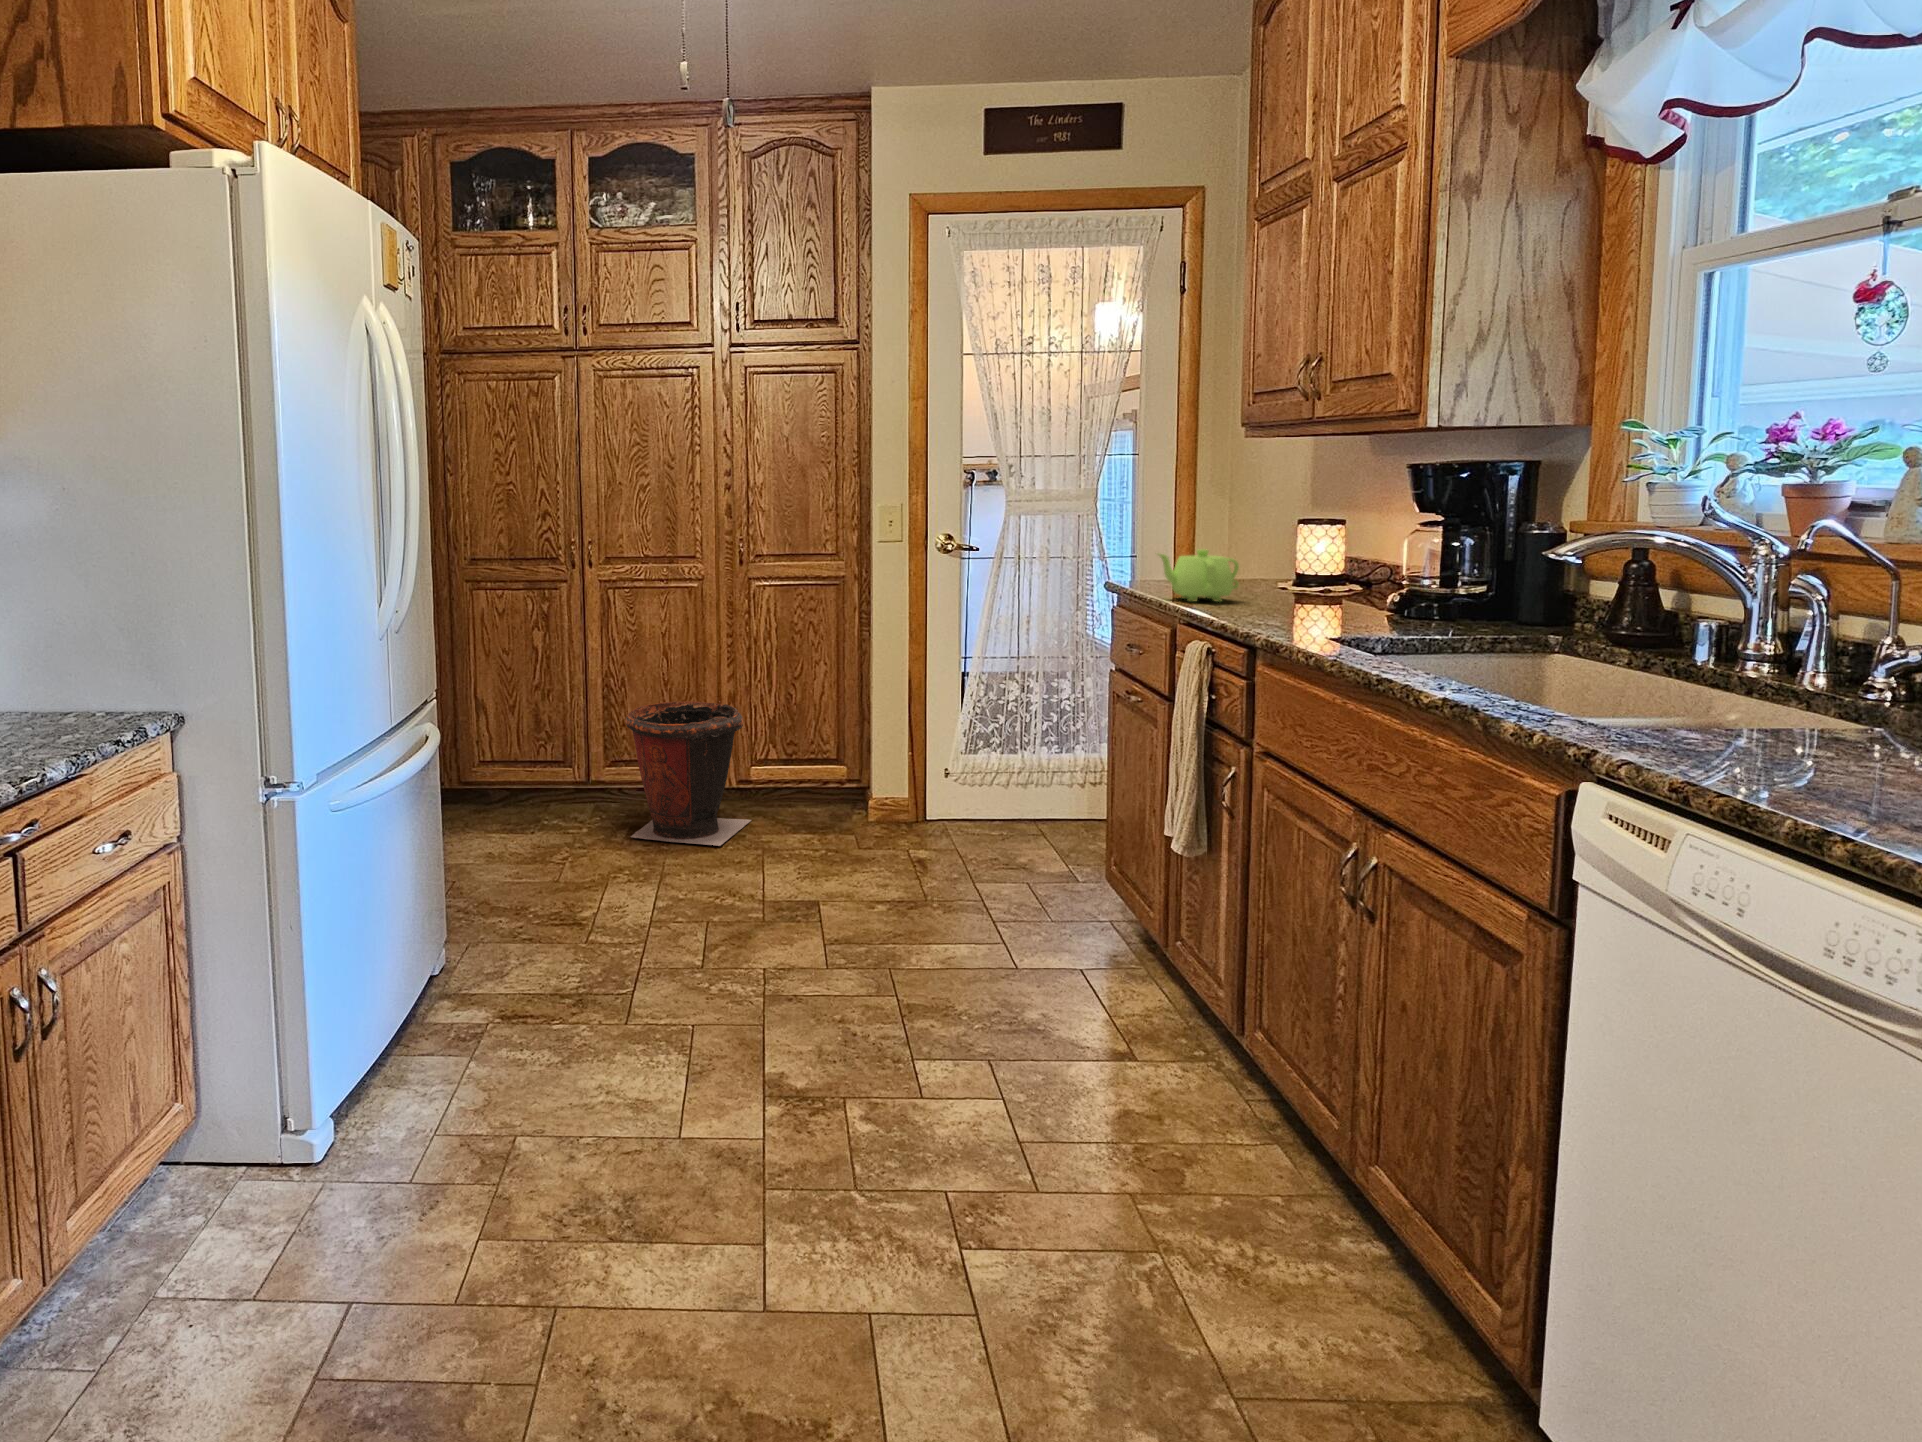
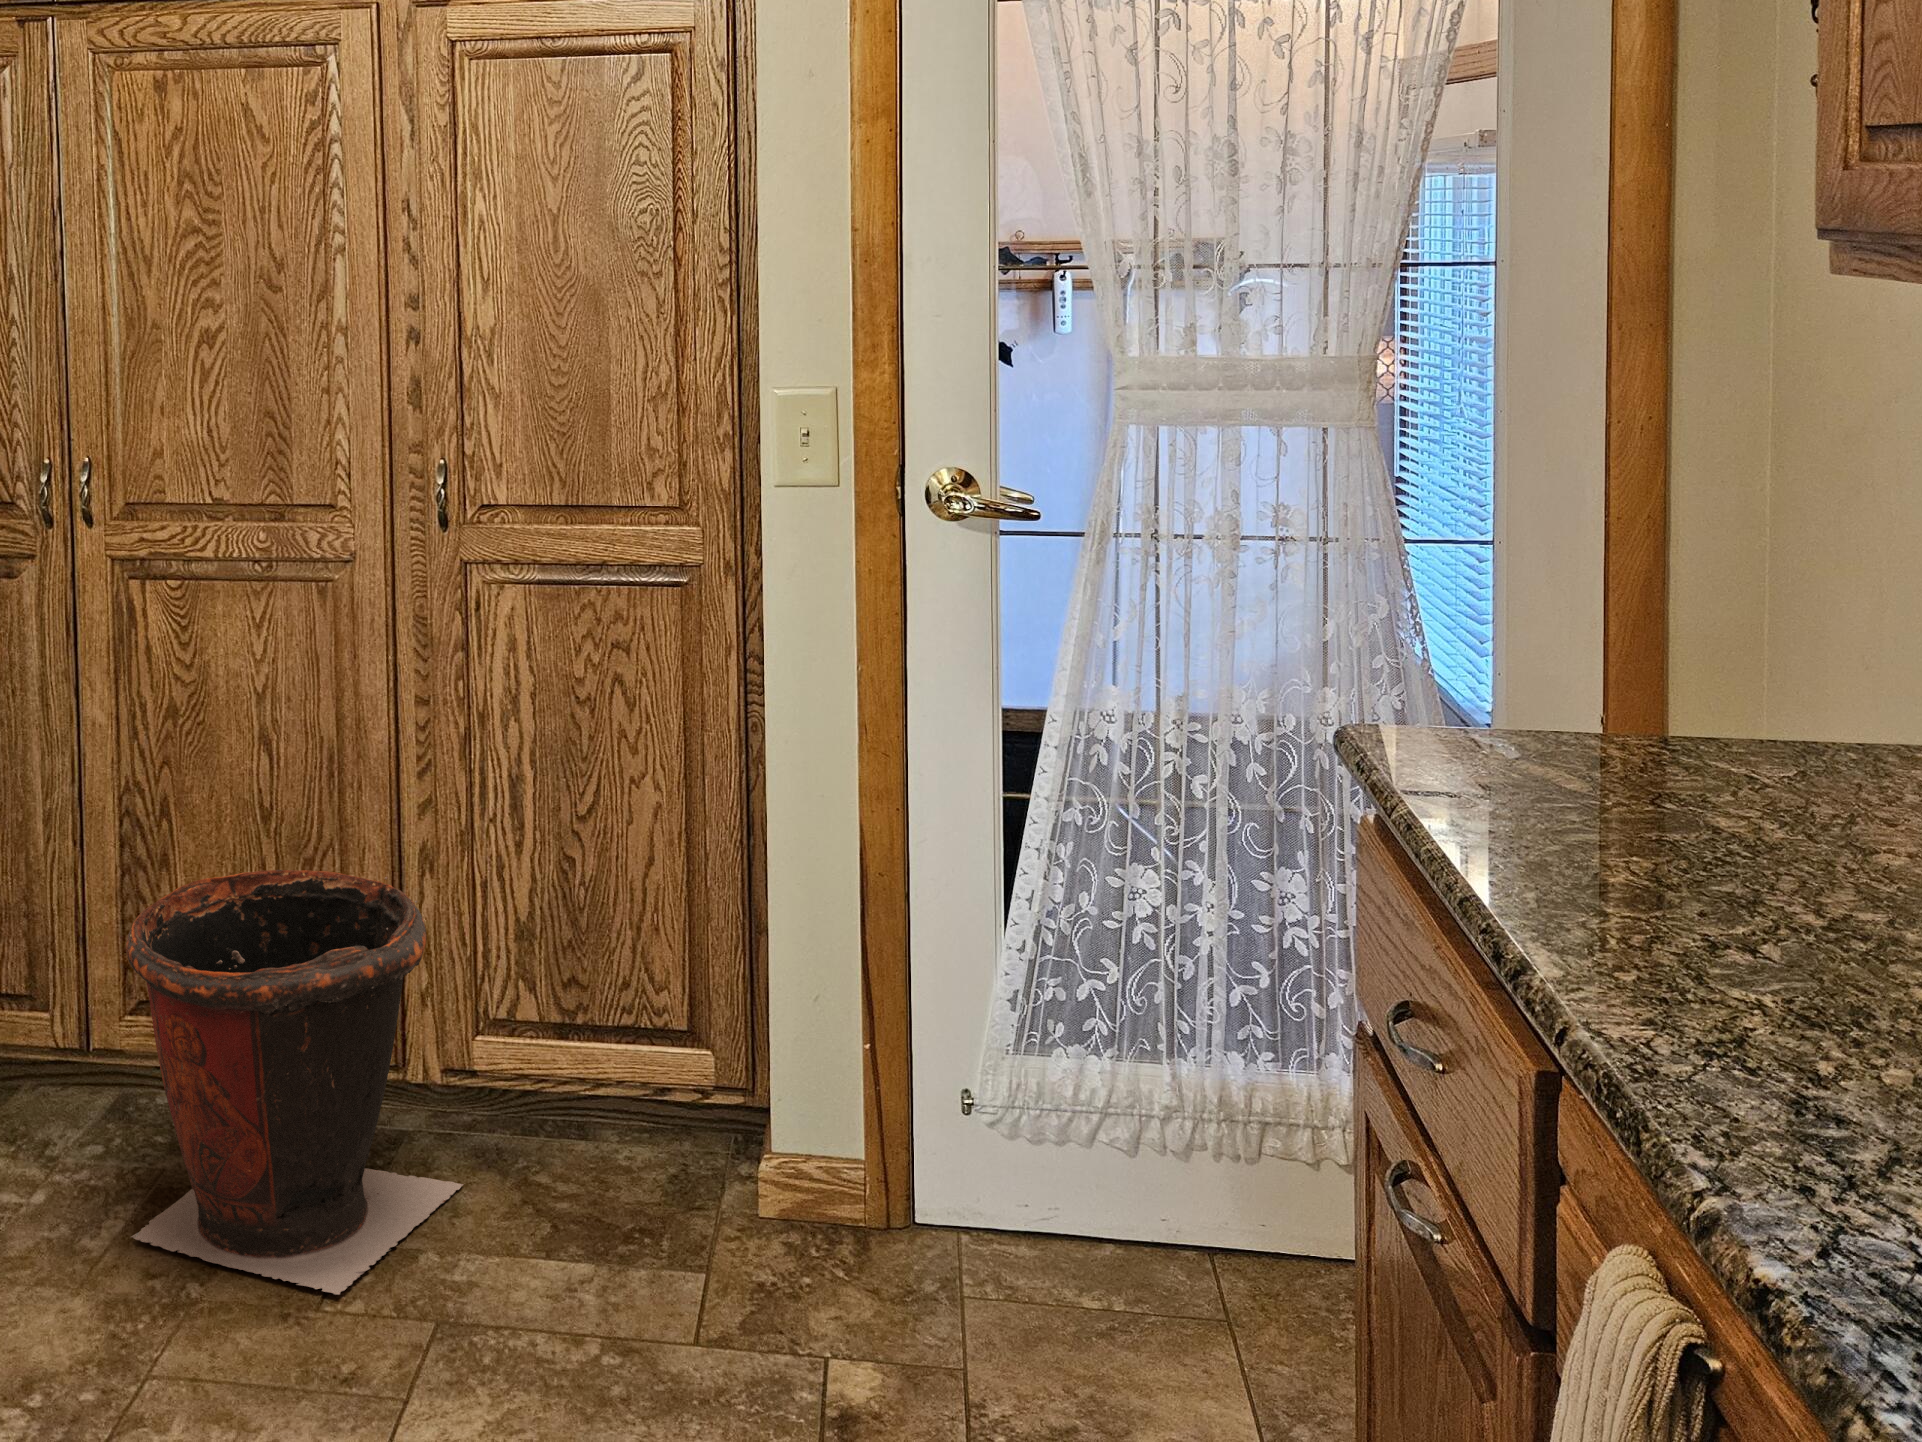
teapot: present [1158,549,1239,602] -> none [1532,669,1844,866]

